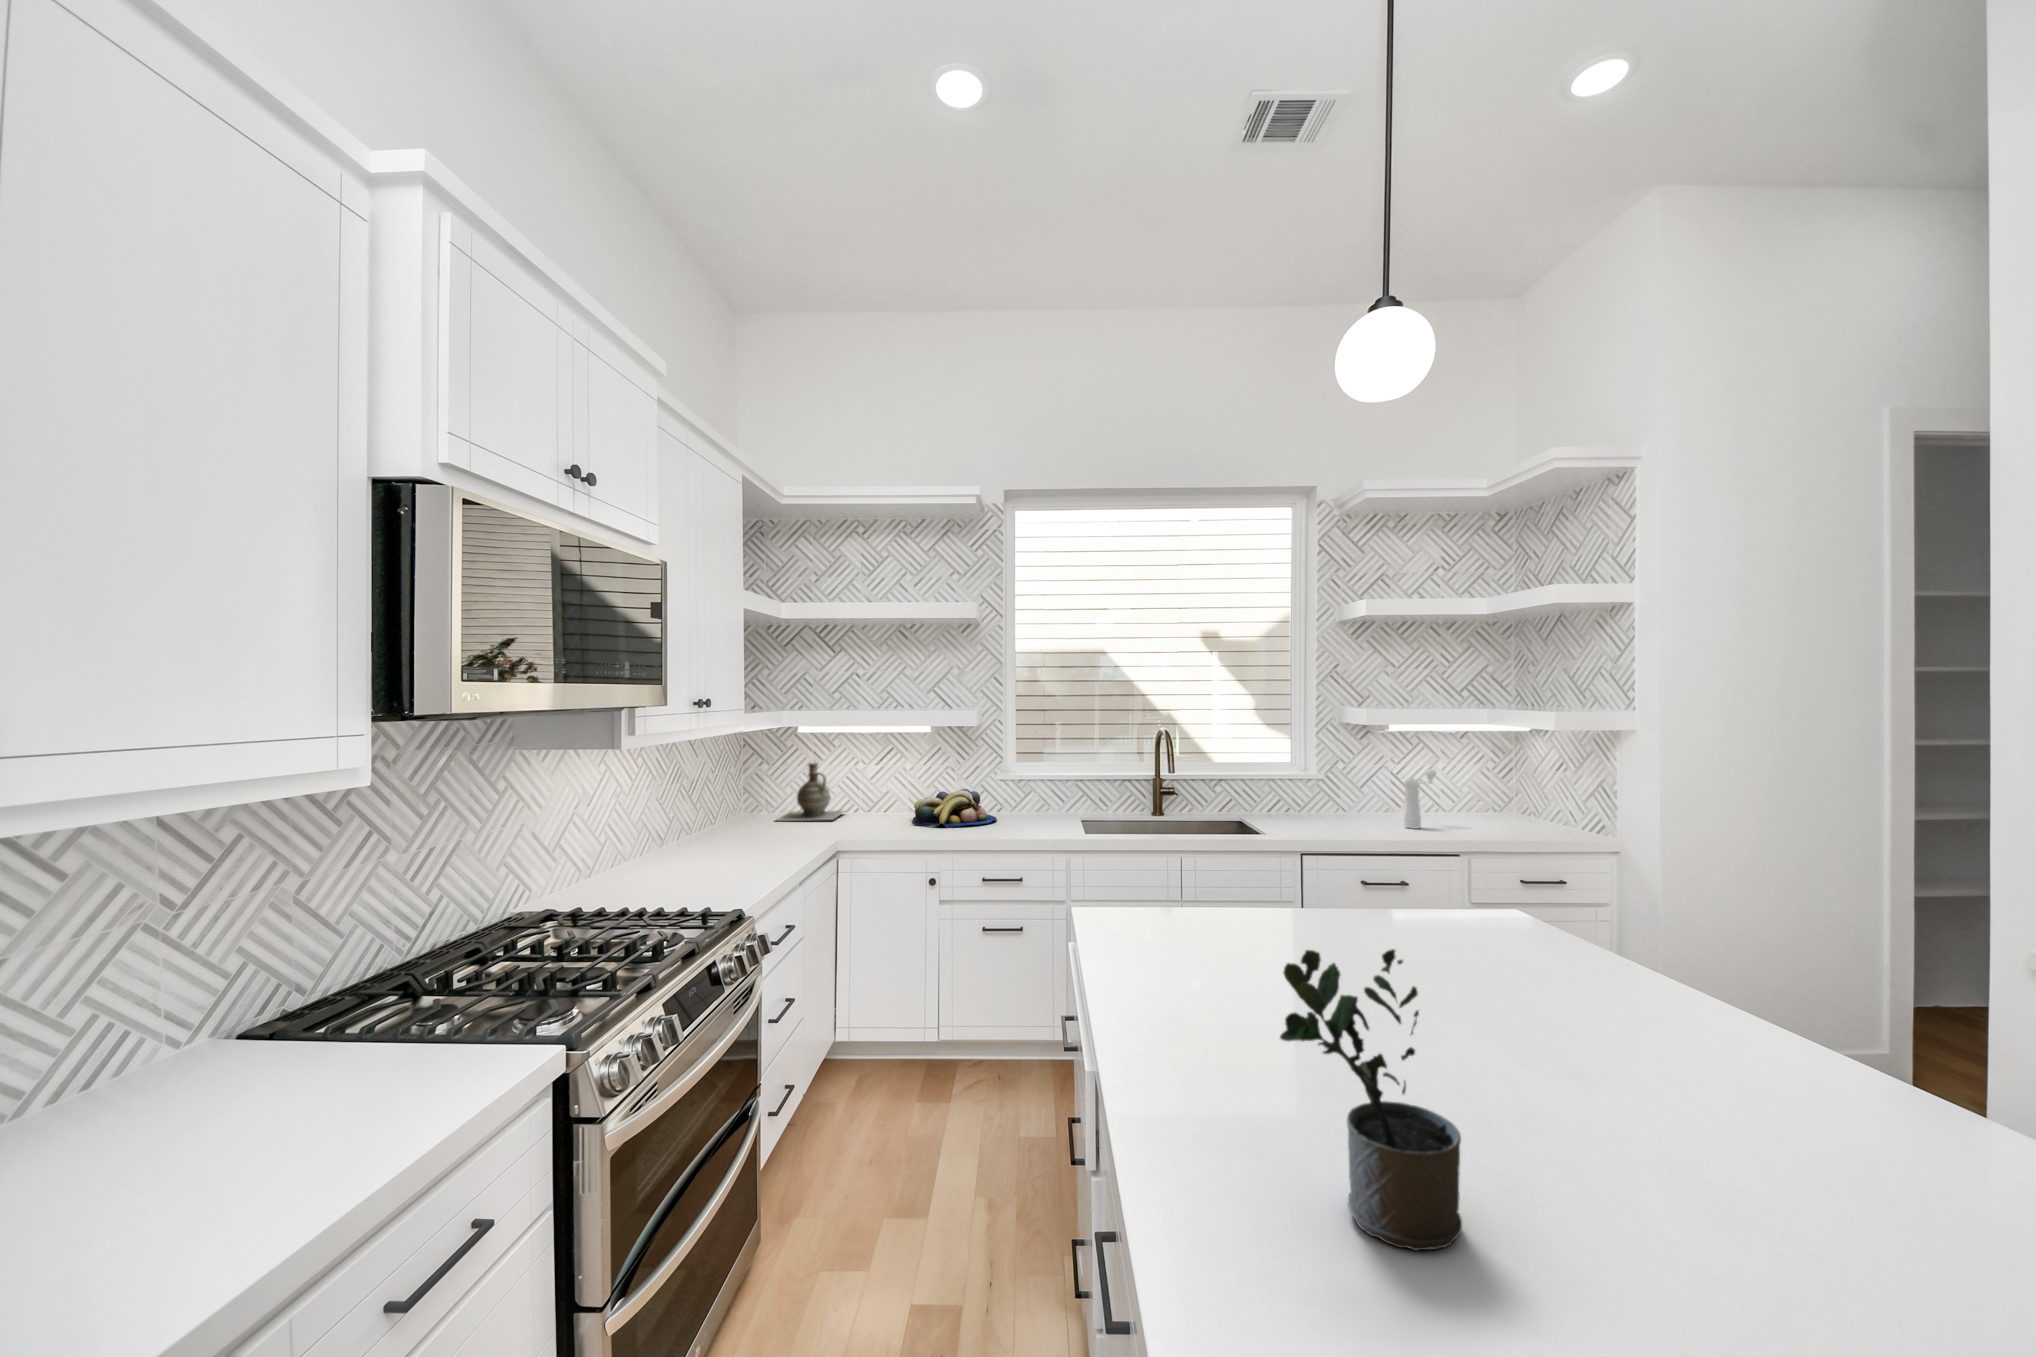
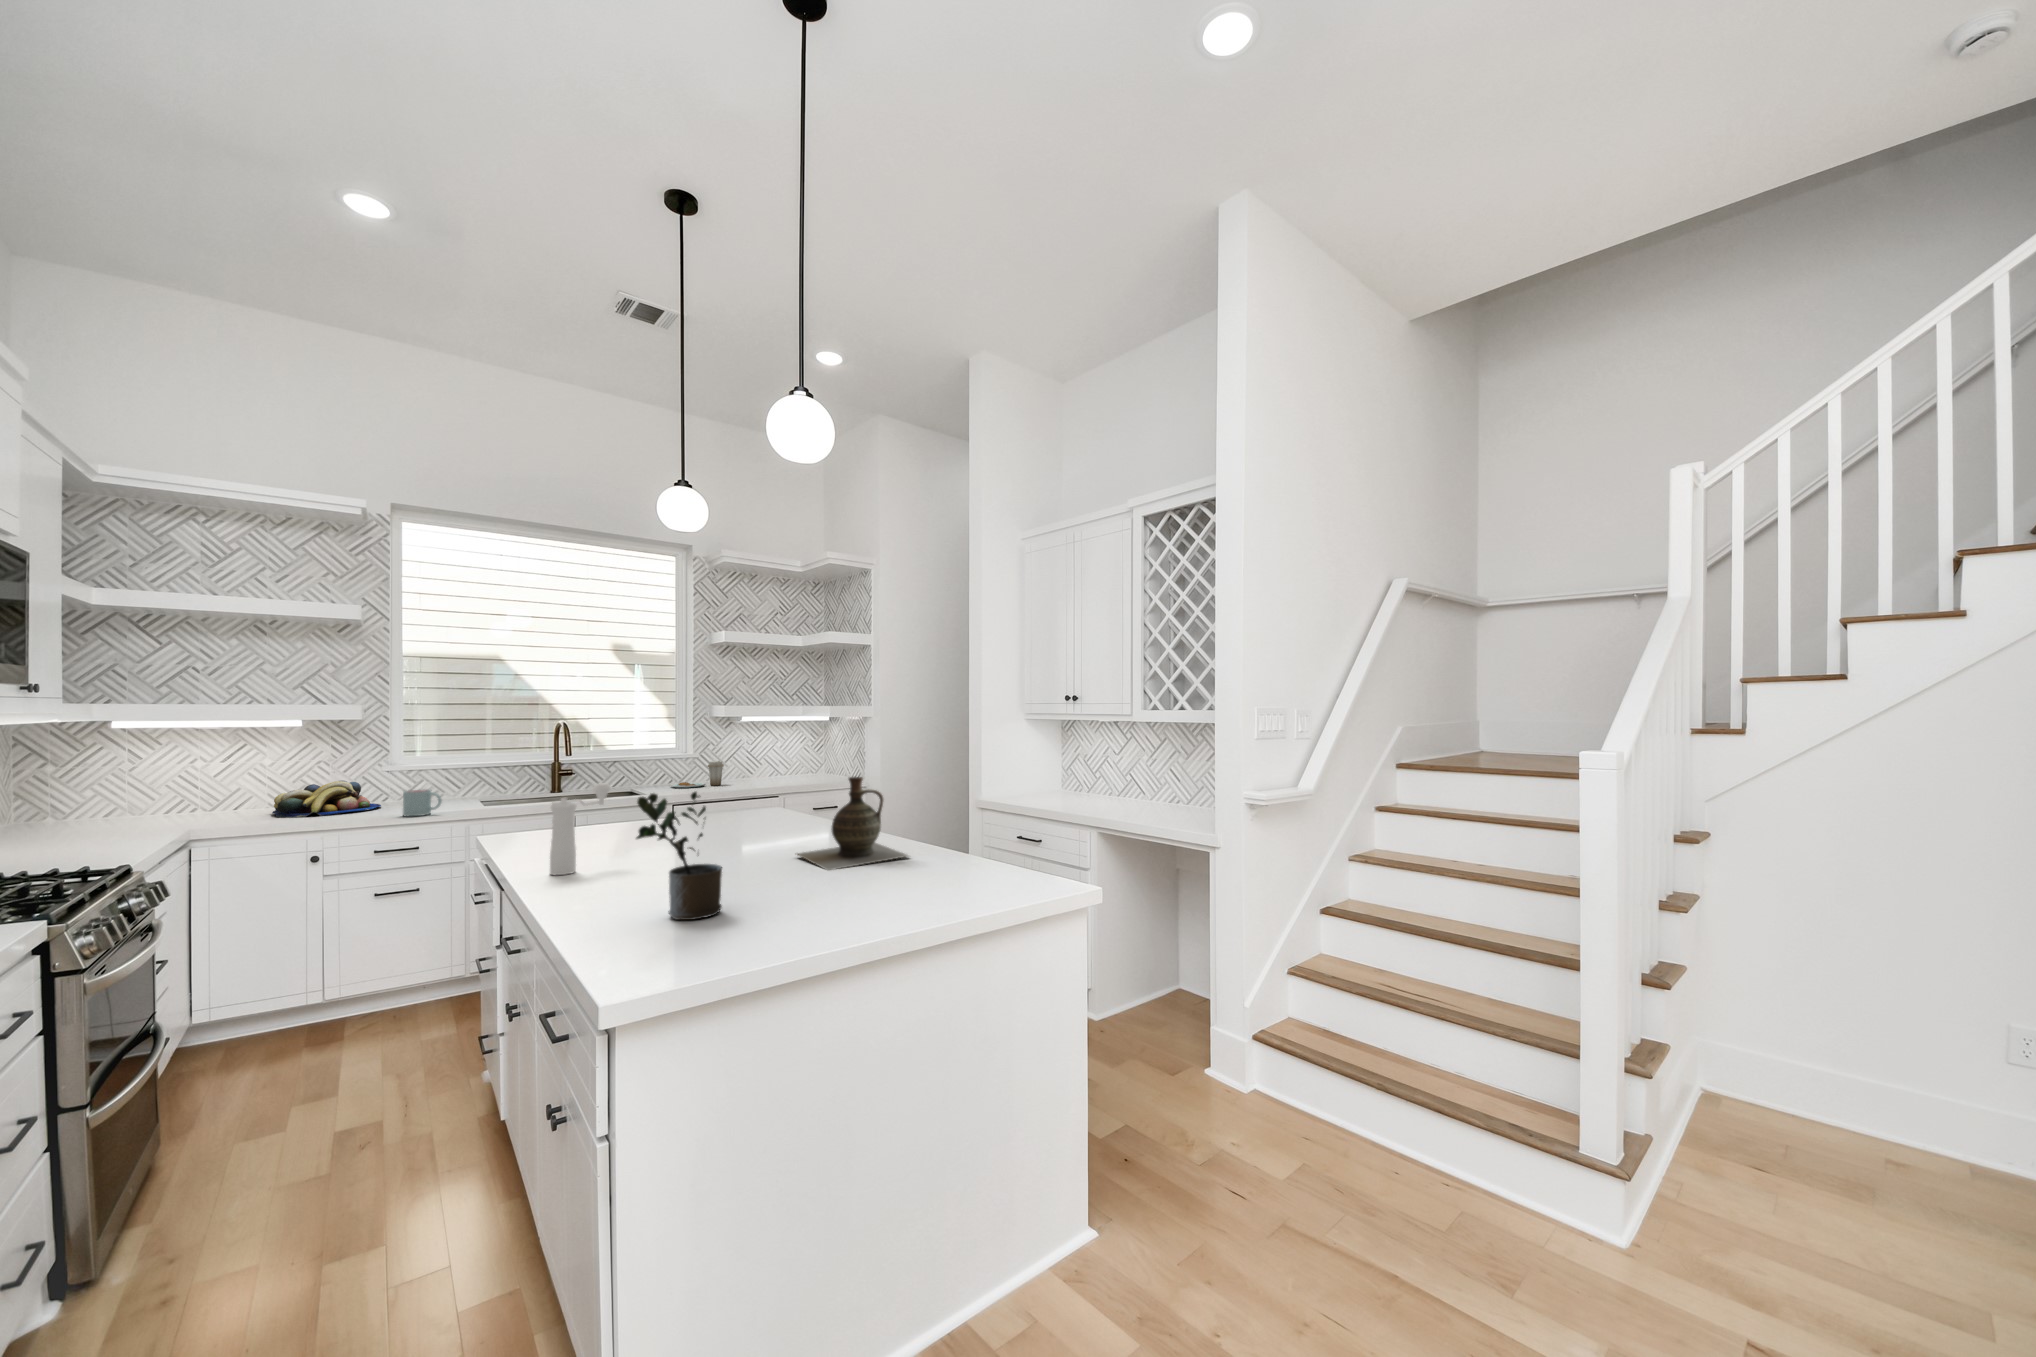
ceramic jug: present [777,763,843,821] -> present [797,777,908,870]
pepper mill: present [1404,769,1437,829] -> present [550,783,611,875]
plate: none [1291,788,1363,823] -> present [670,761,724,788]
mug: none [1011,808,1045,839] -> present [403,789,442,816]

